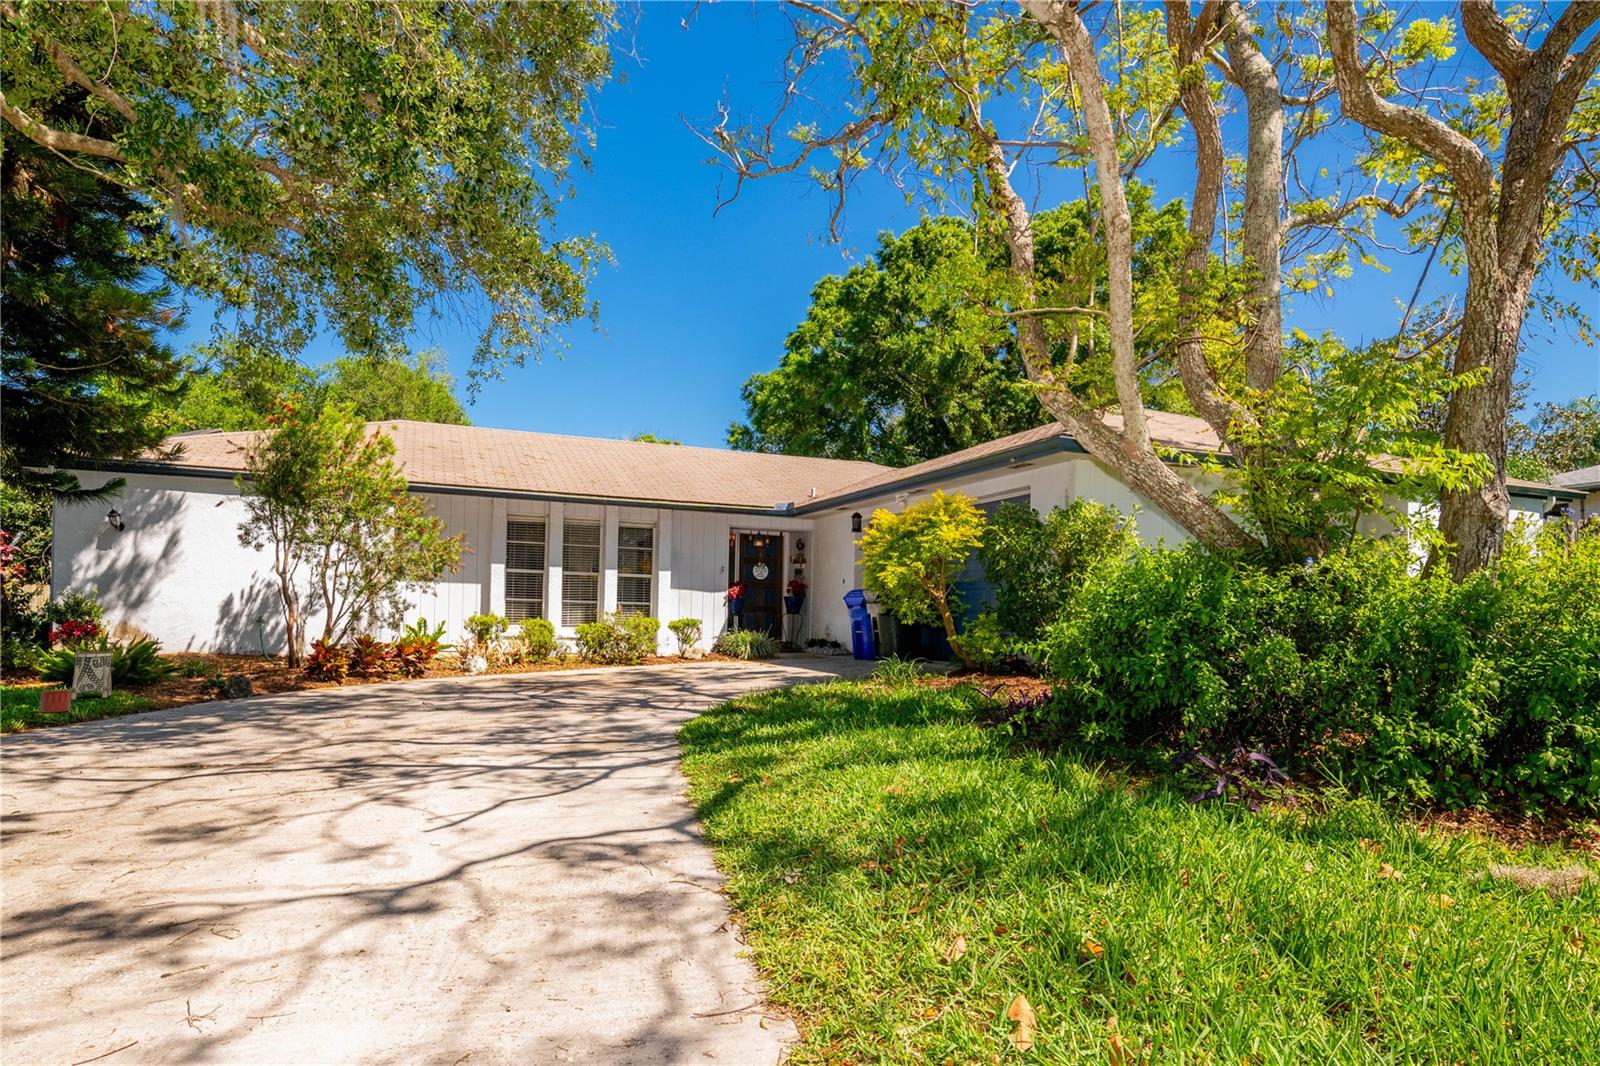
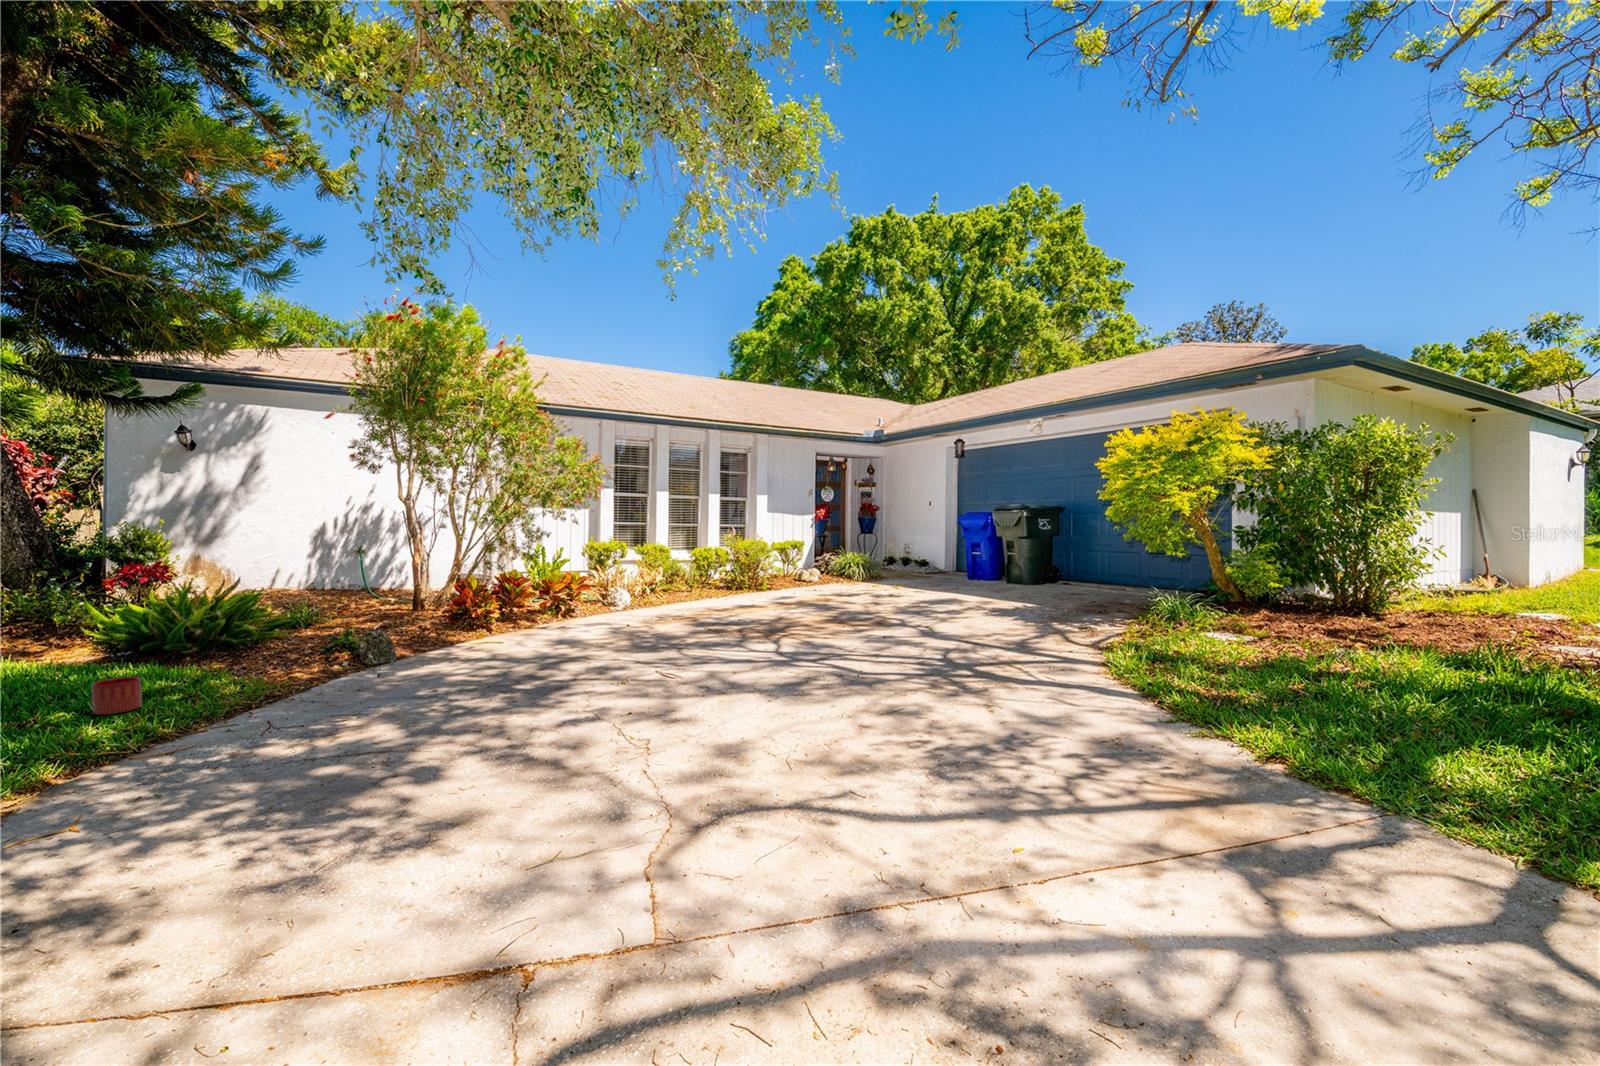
basket: present [71,651,113,699] -> none [141,608,201,677]

